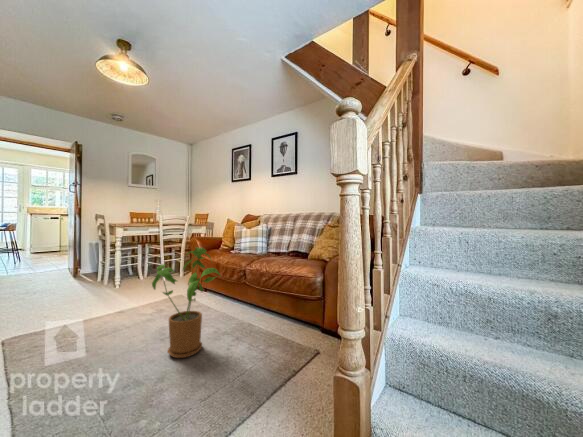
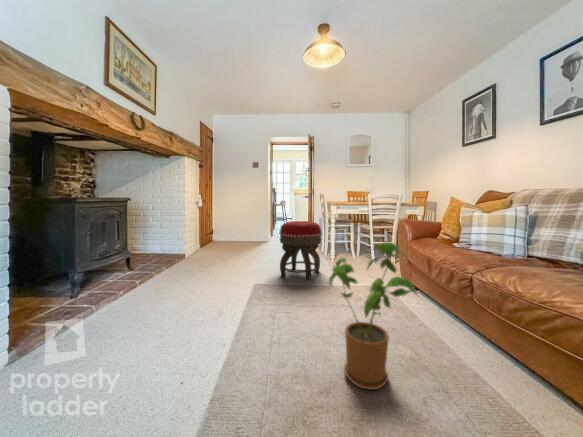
footstool: none [48,244,111,313] -> present [280,221,322,279]

